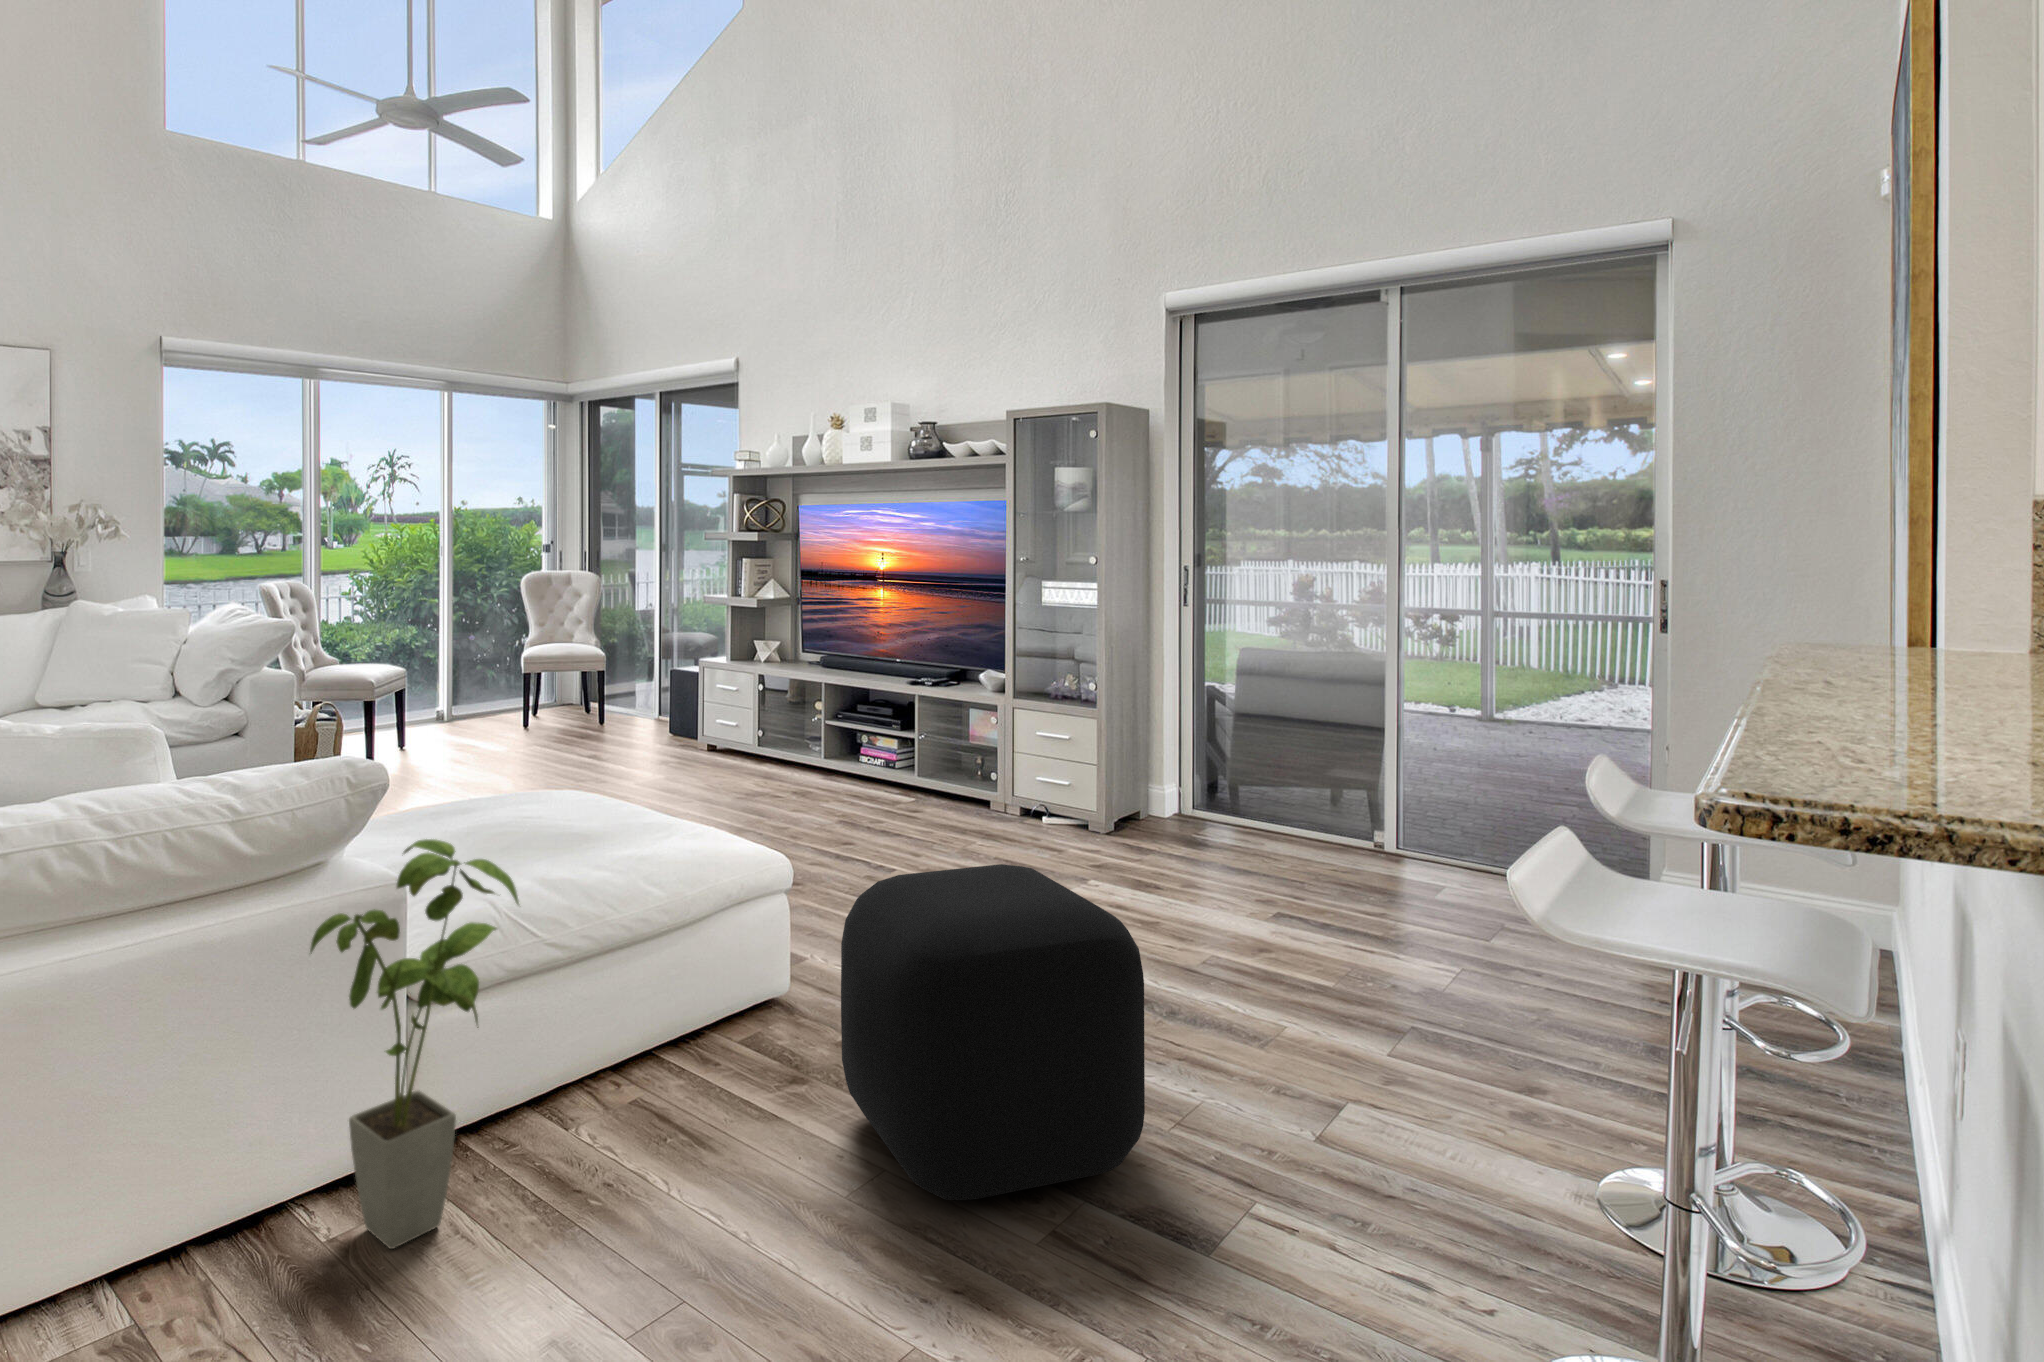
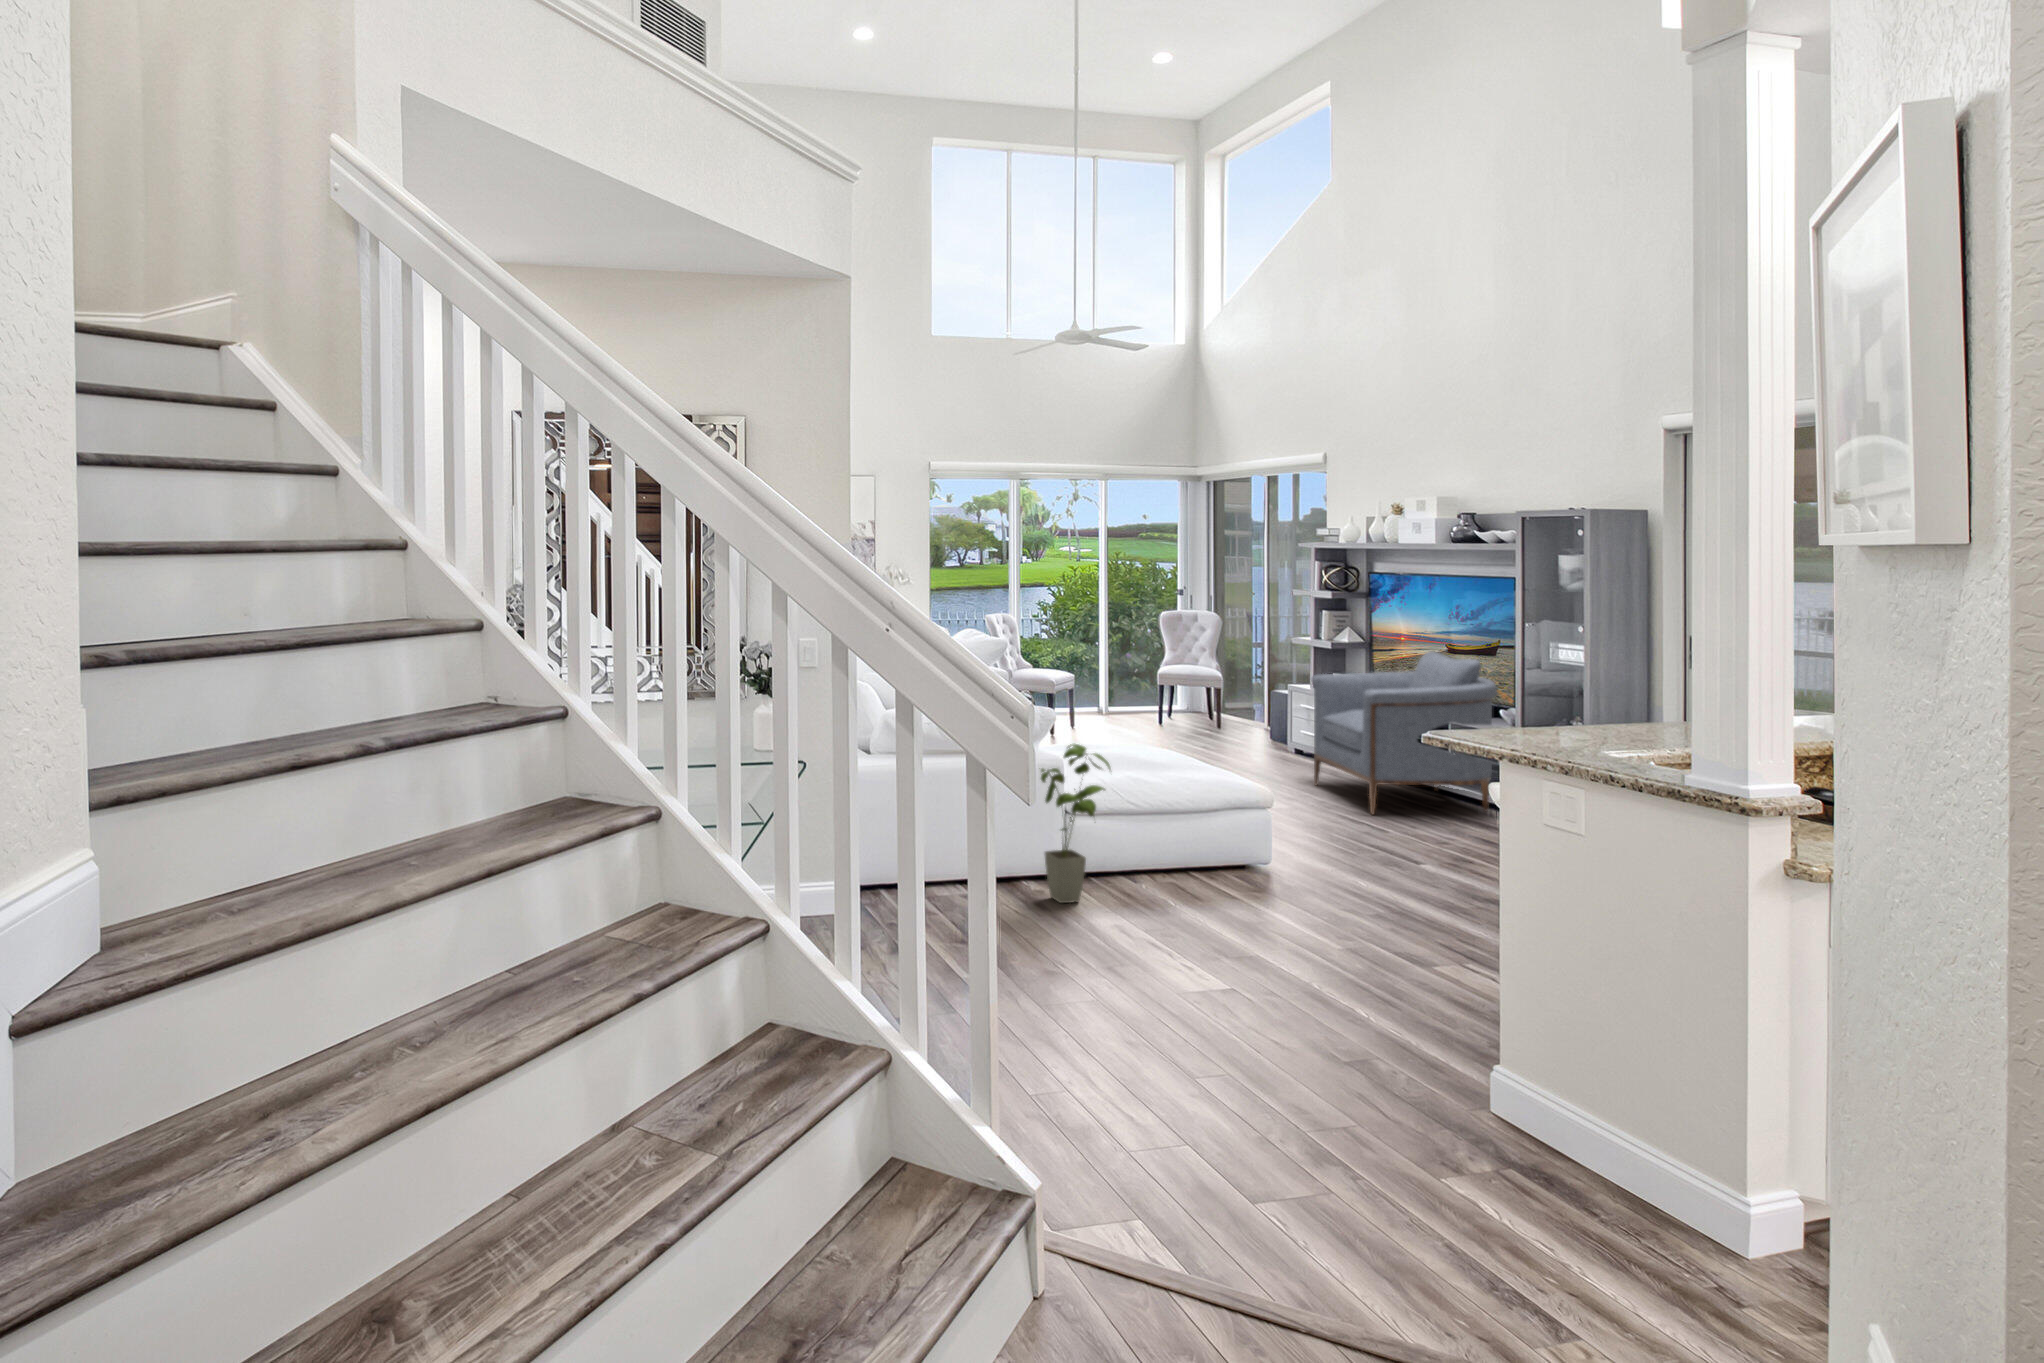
armchair: none [752,602,986,840] -> present [1312,651,1497,814]
ottoman: present [841,864,1145,1200] -> none [1268,794,1422,944]

